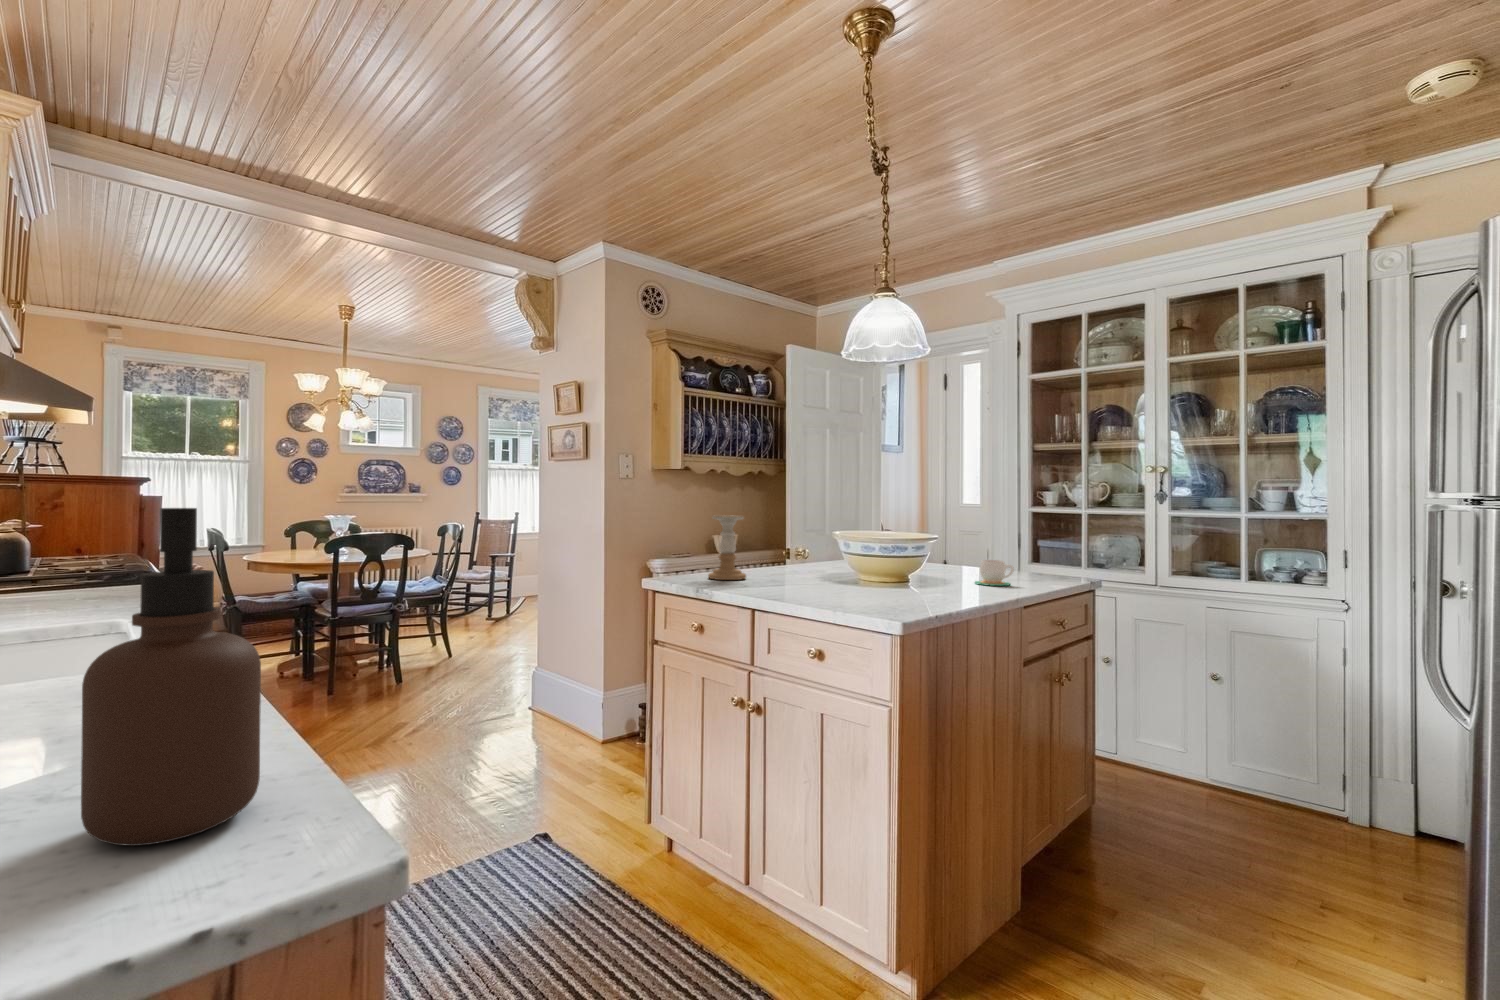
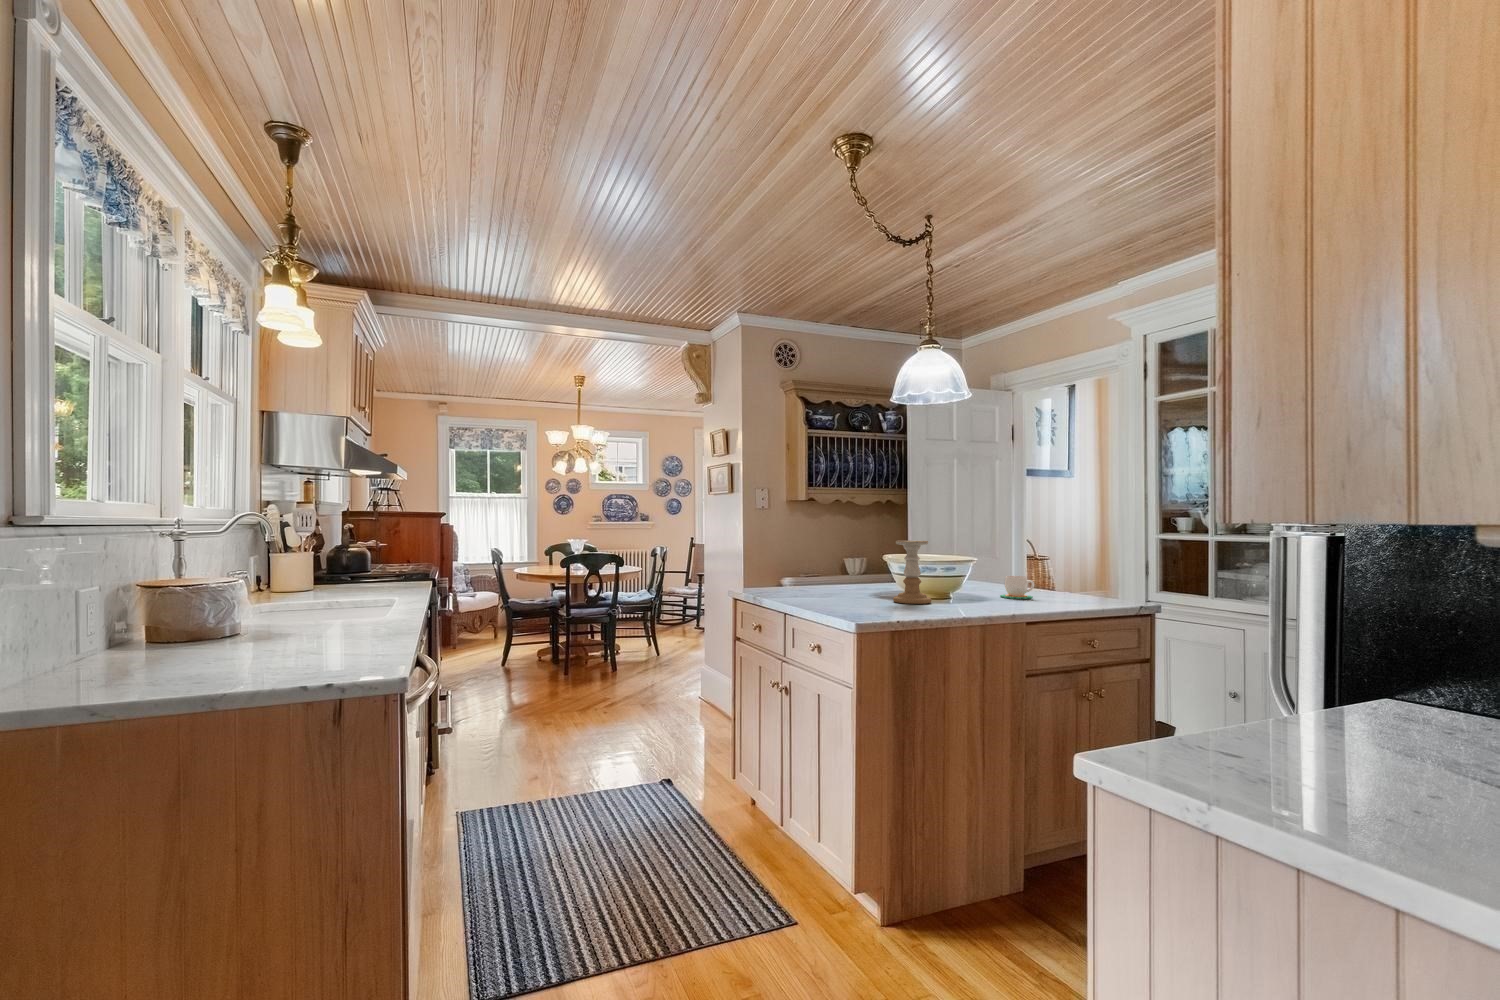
soap dispenser: present [81,508,261,846] -> none [318,533,383,664]
candle holder: present [708,515,746,580] -> present [893,540,932,604]

